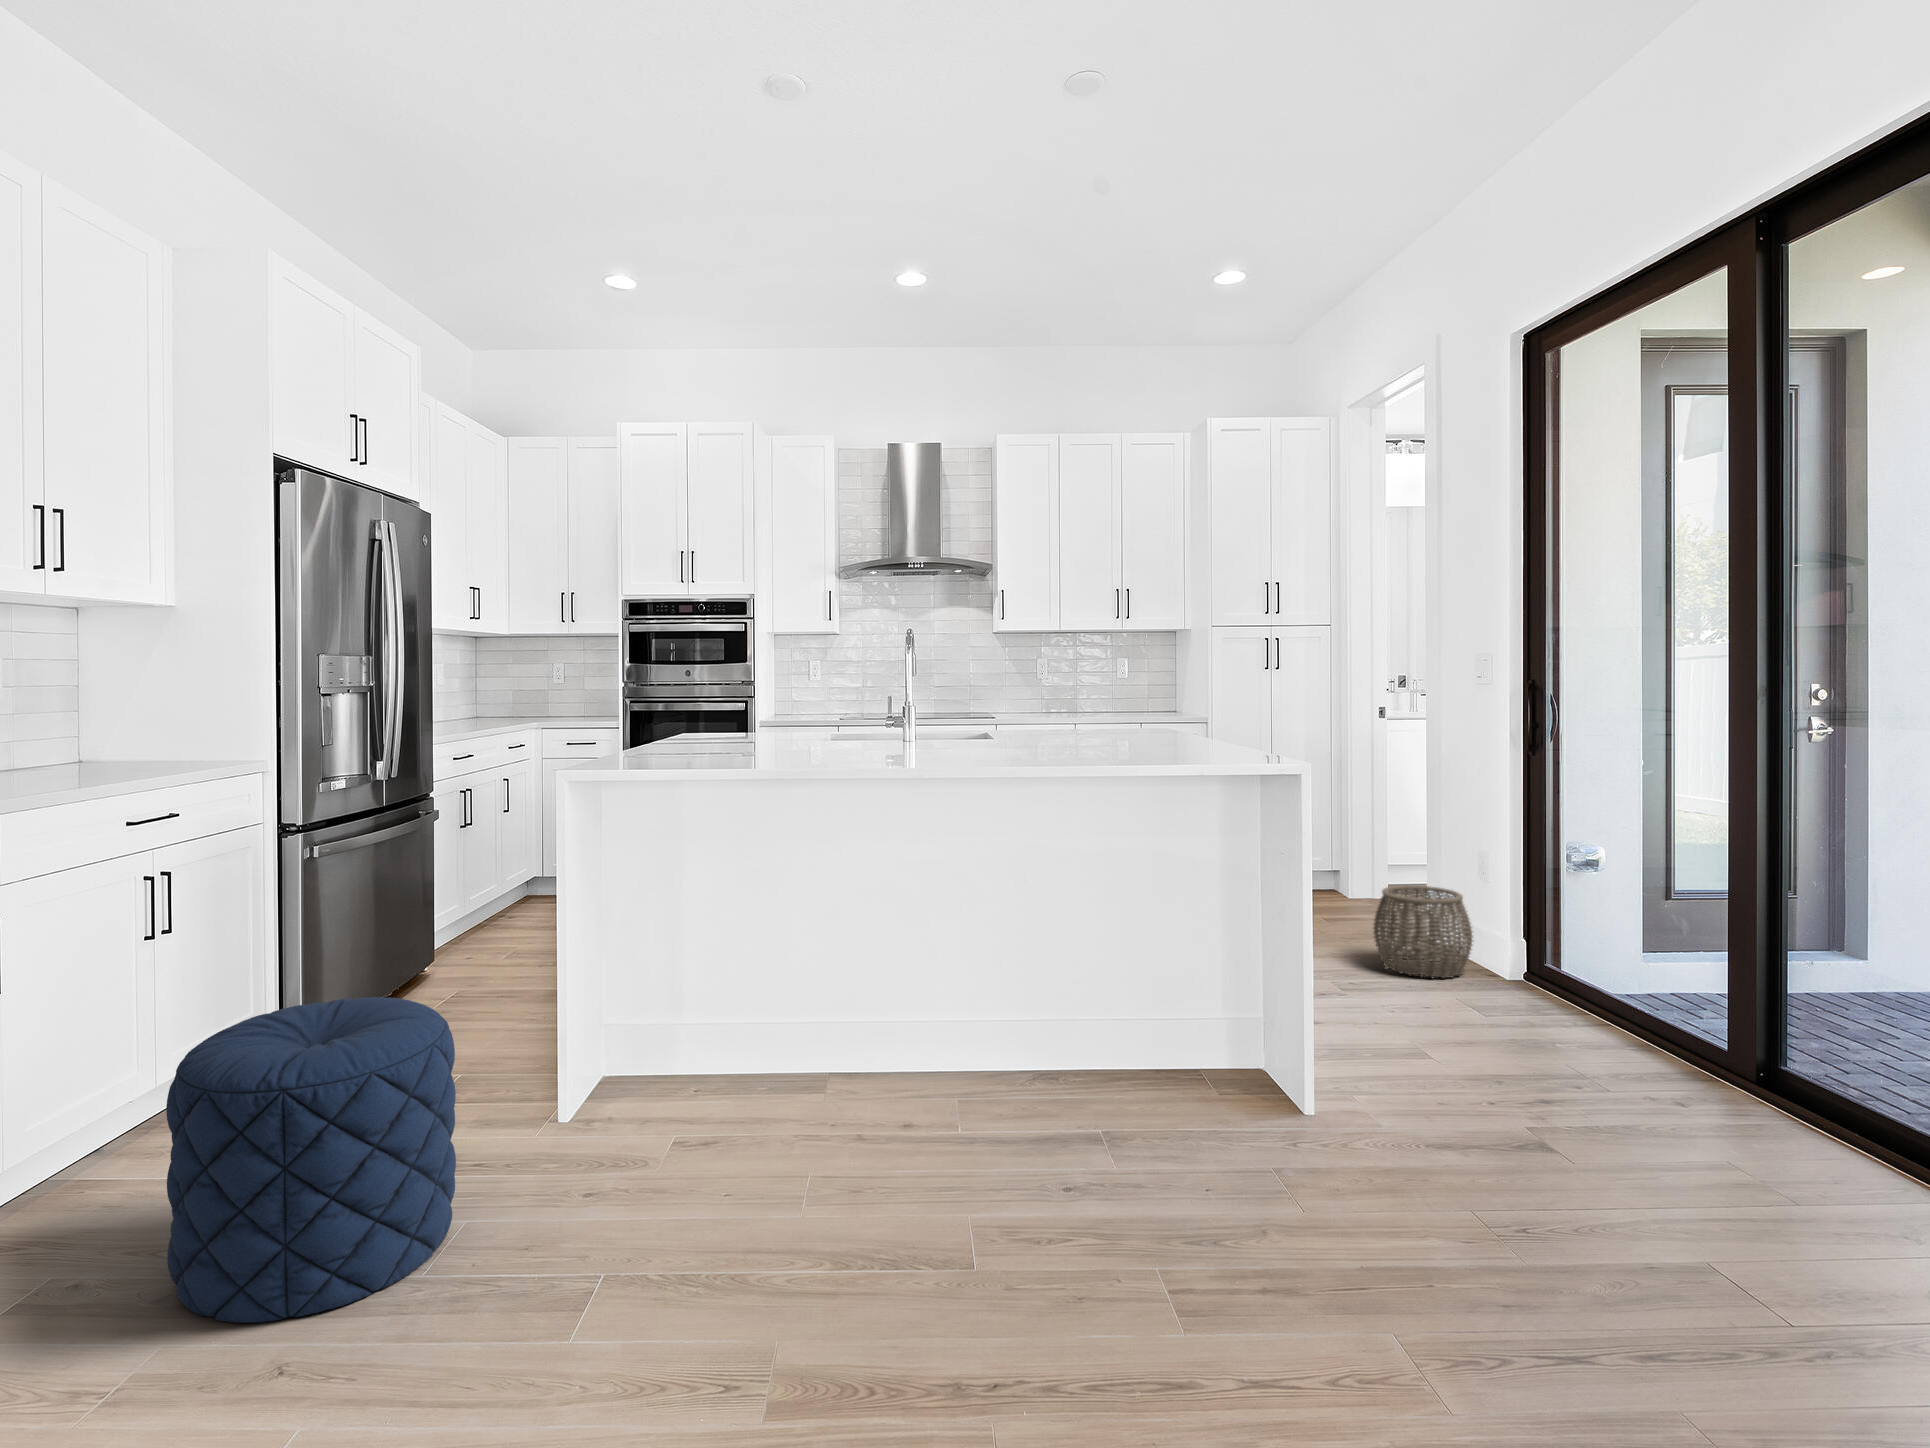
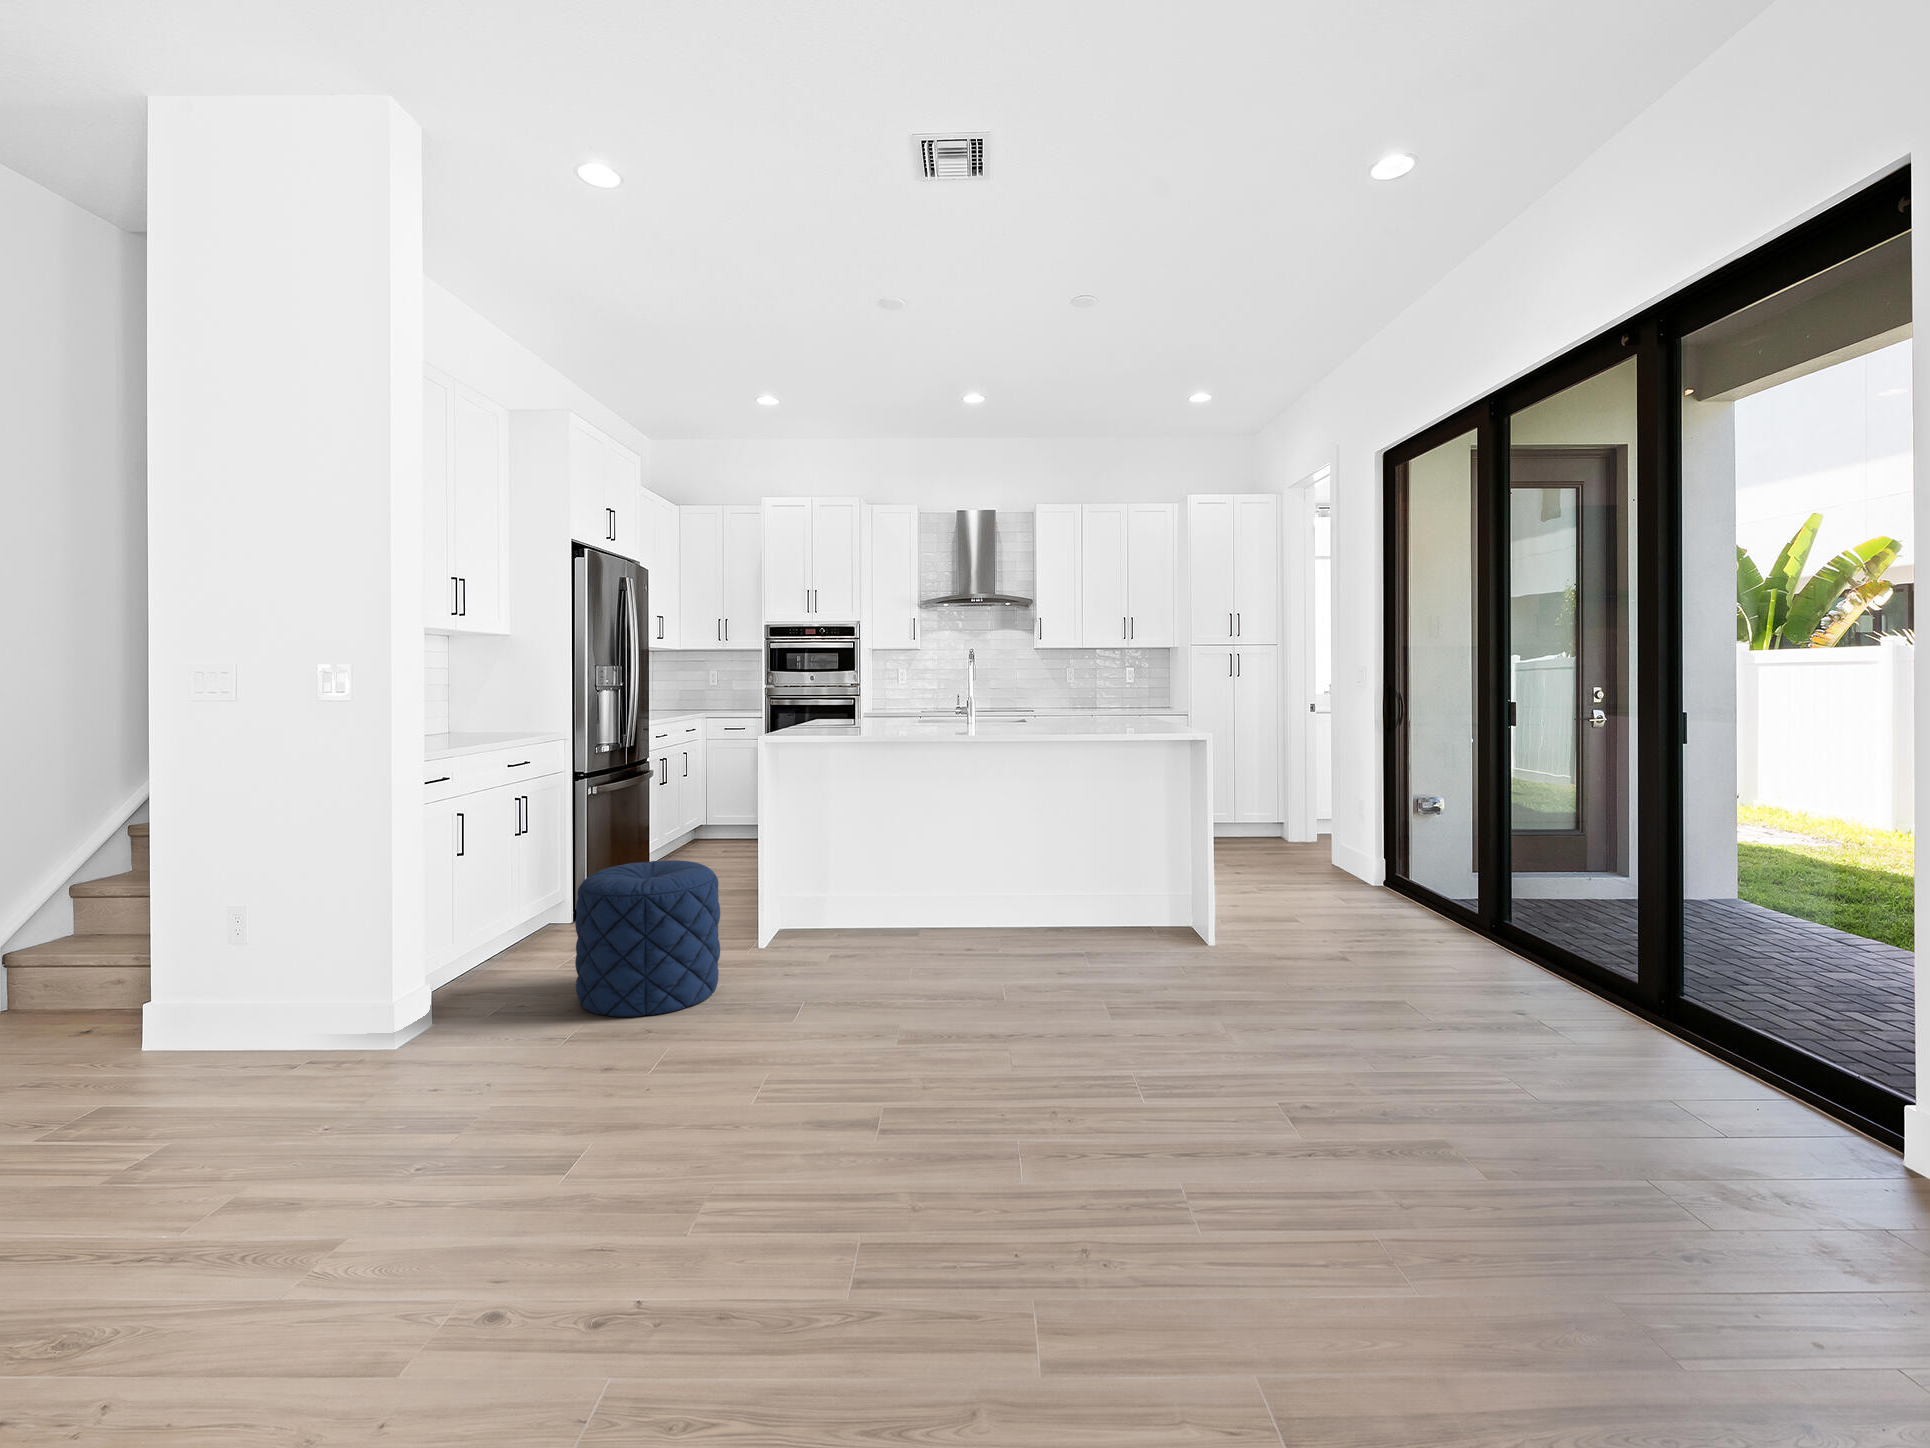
woven basket: present [1373,885,1473,978] -> none [1287,824,1352,885]

